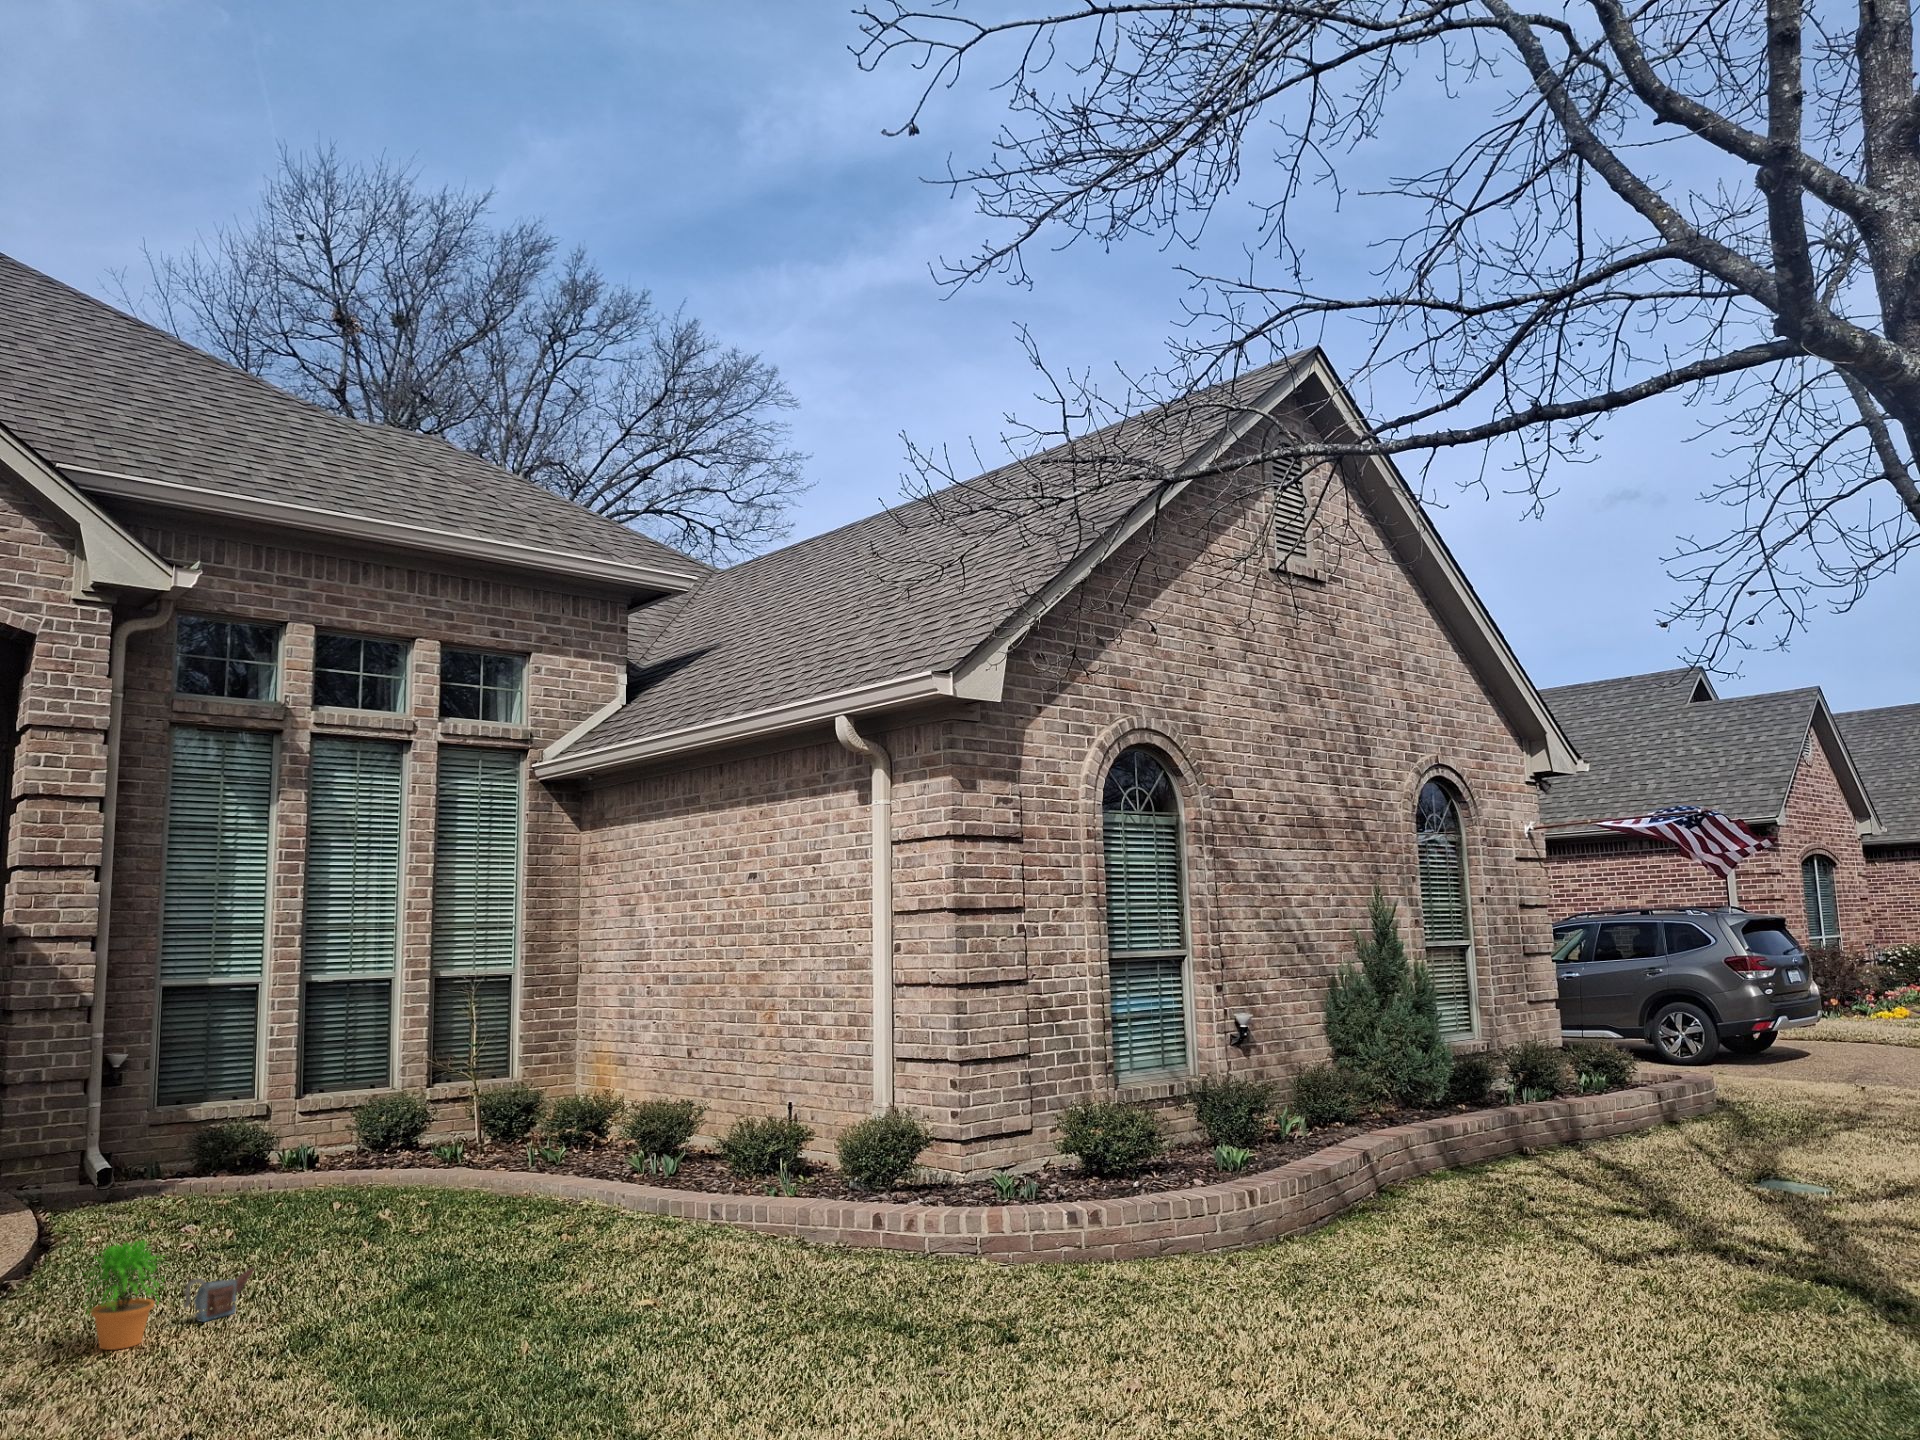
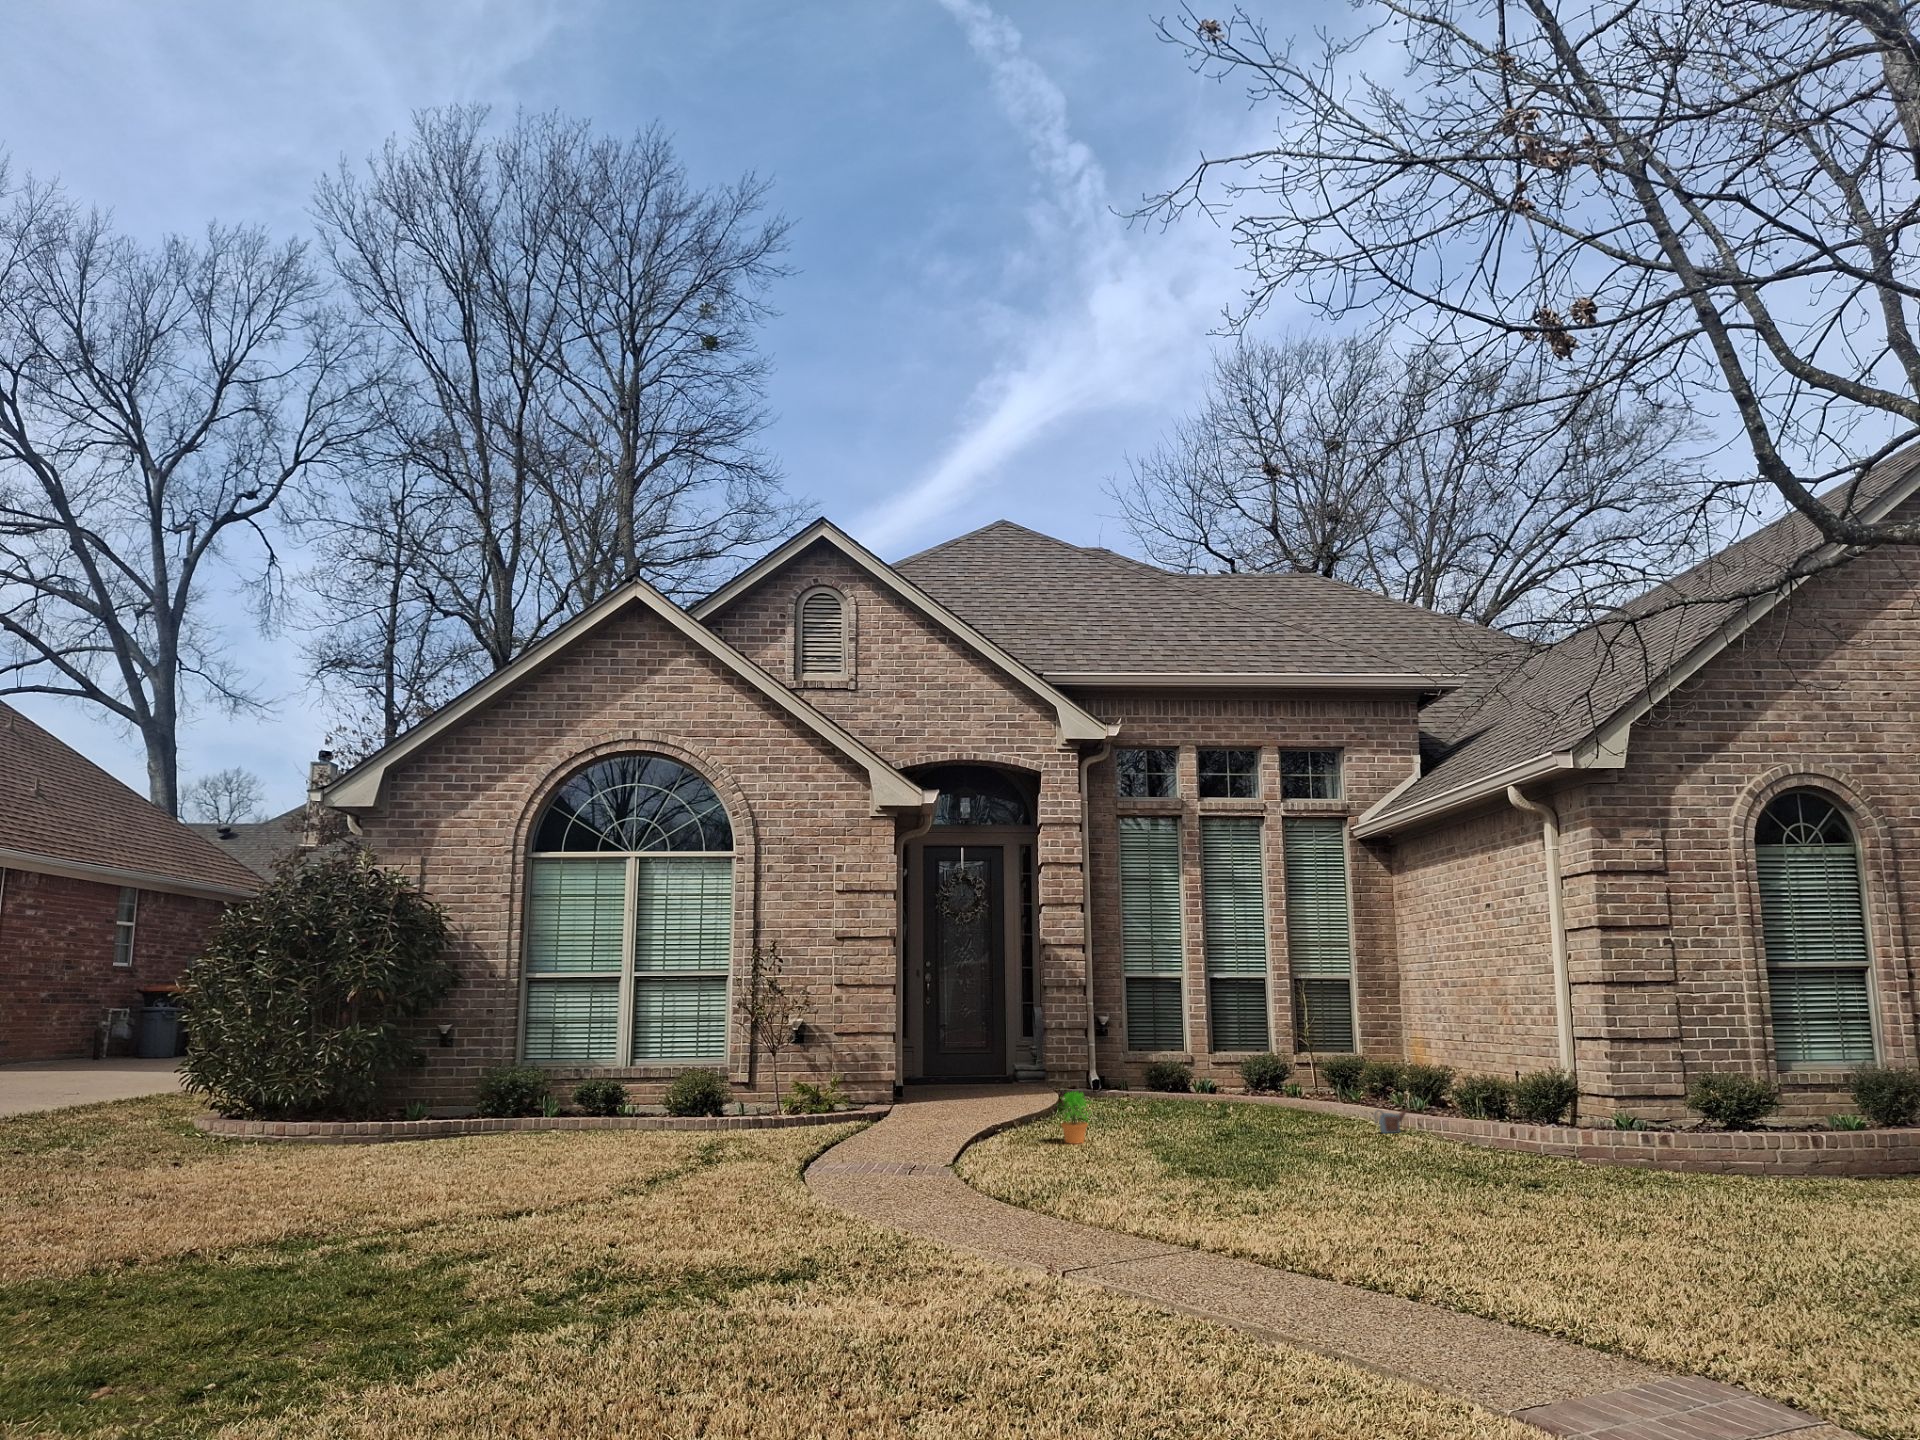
watering can: present [184,1268,254,1322] -> present [1374,1110,1407,1133]

